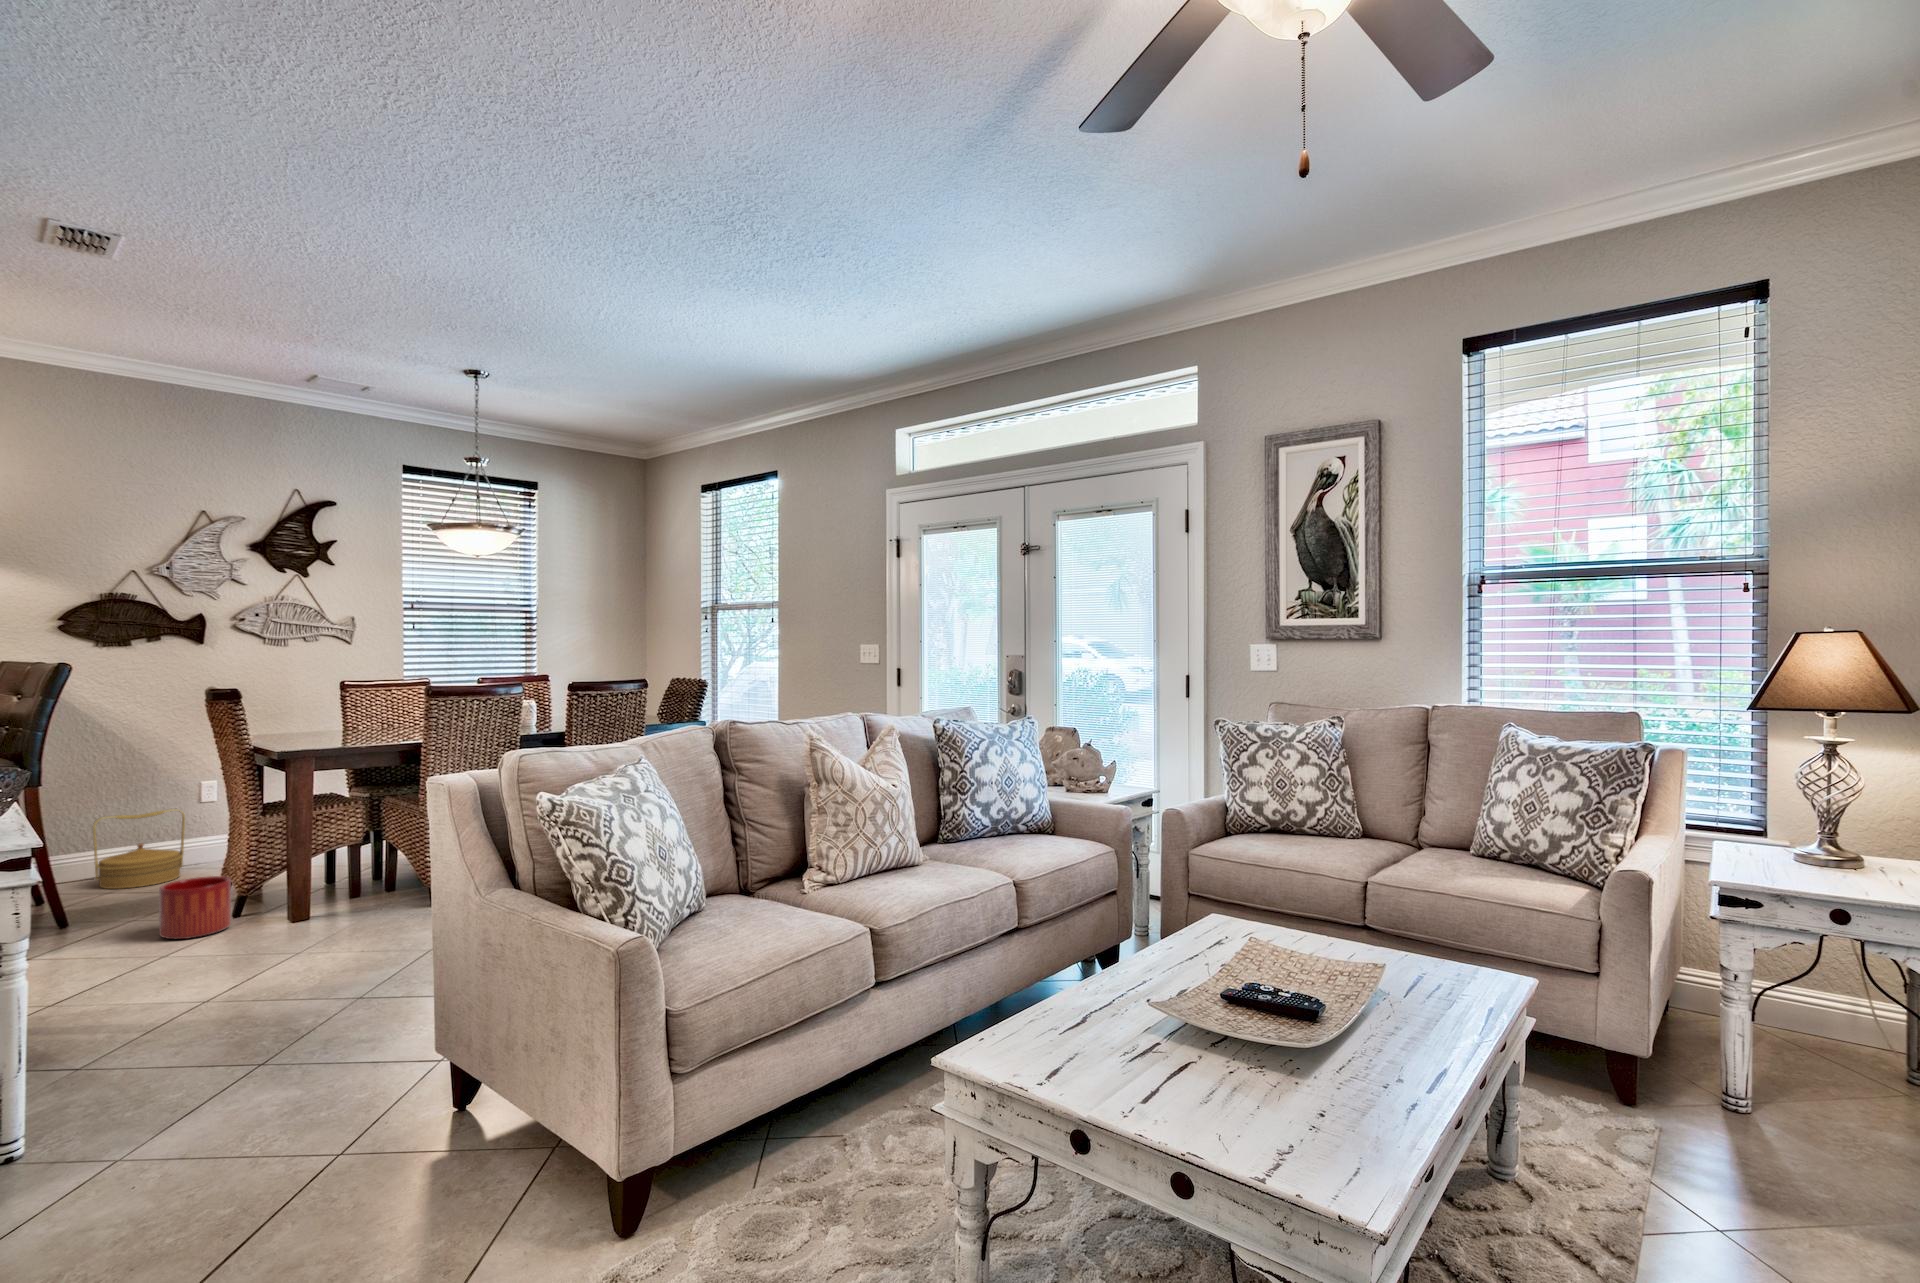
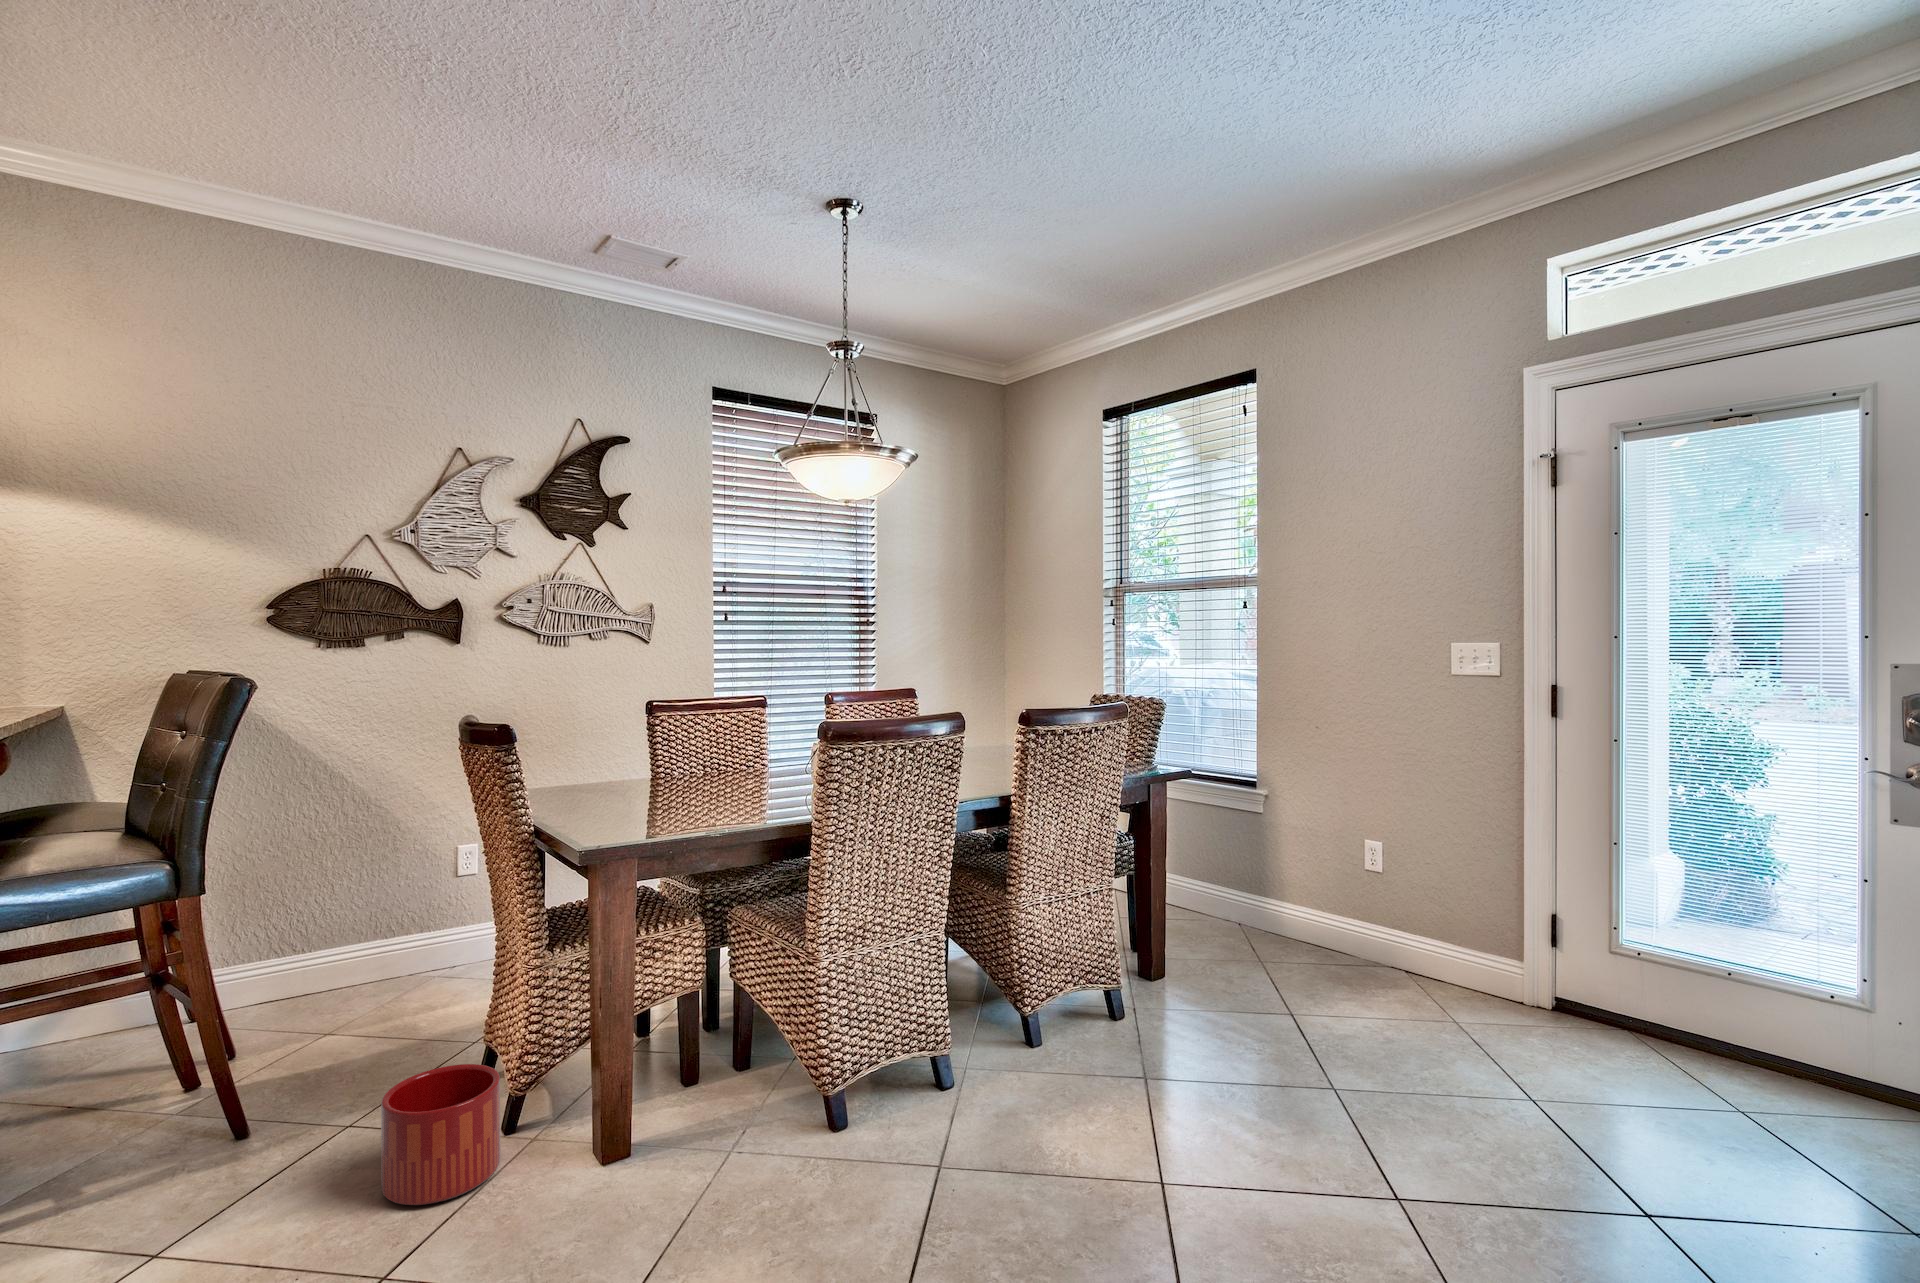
basket: present [93,809,185,889] -> none [310,892,436,1022]

